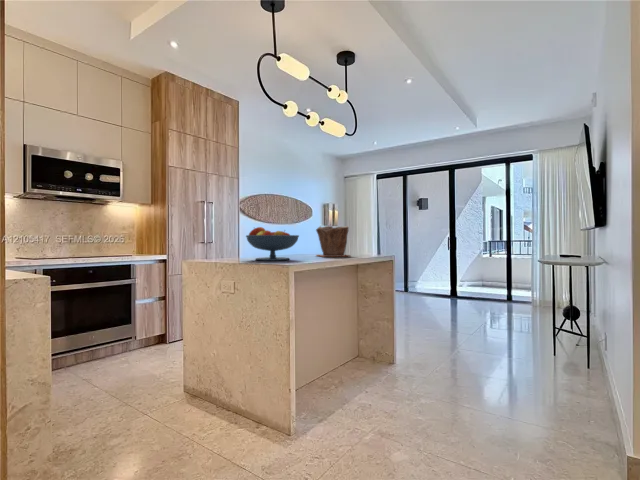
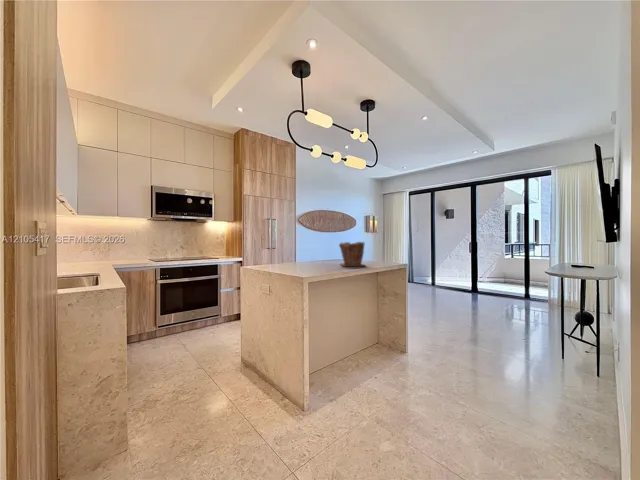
fruit bowl: present [246,227,299,261] -> none [279,245,319,271]

